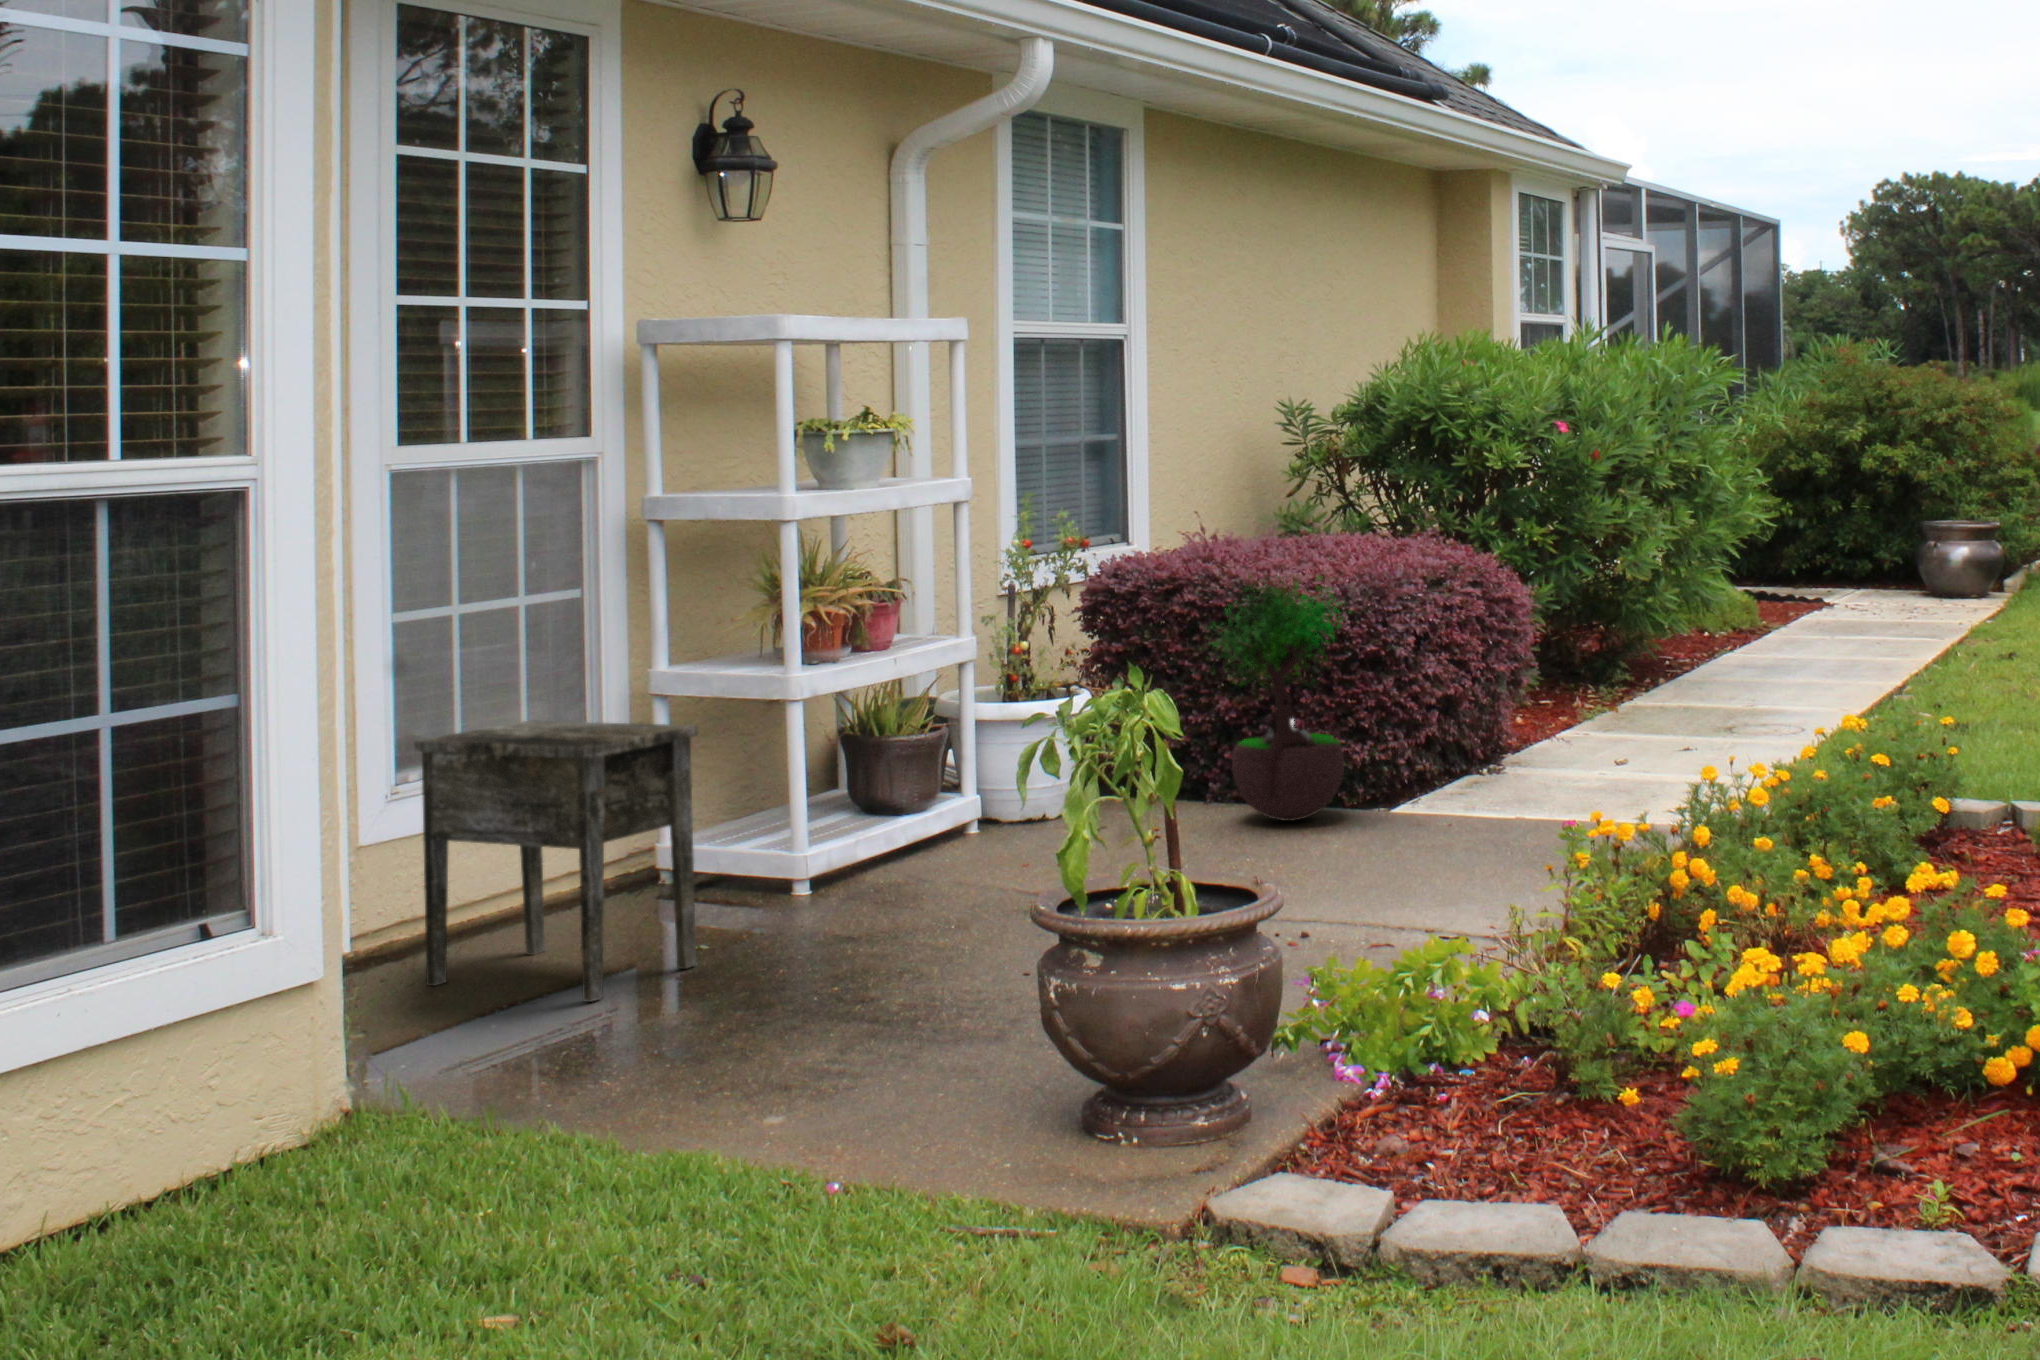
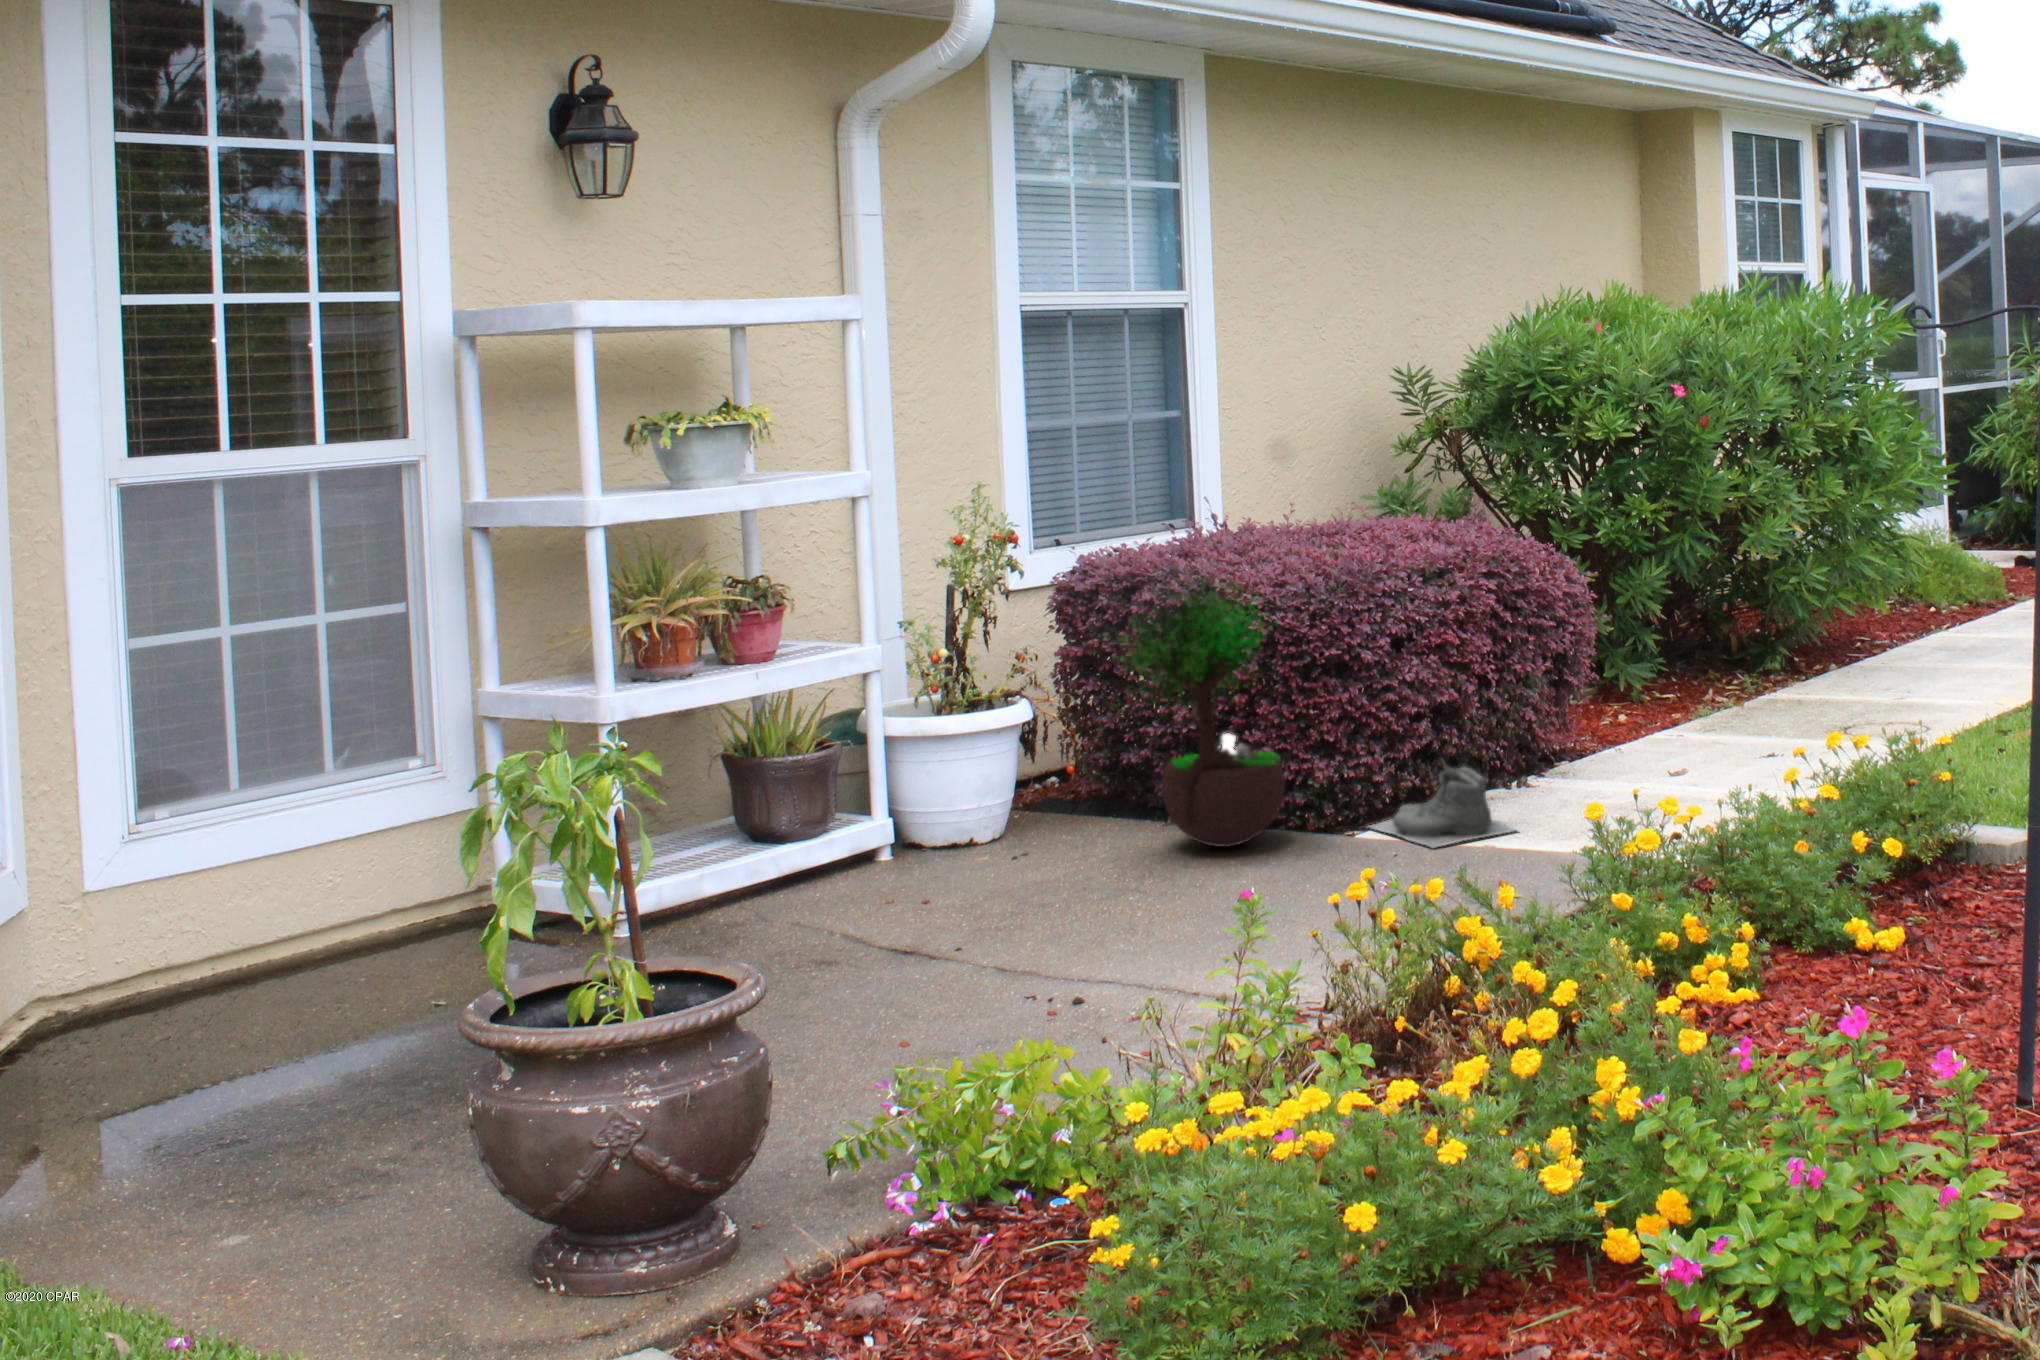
side table: present [414,720,698,1002] -> none [109,747,400,1069]
boots: none [1402,742,1548,815] -> present [1367,765,1515,848]

